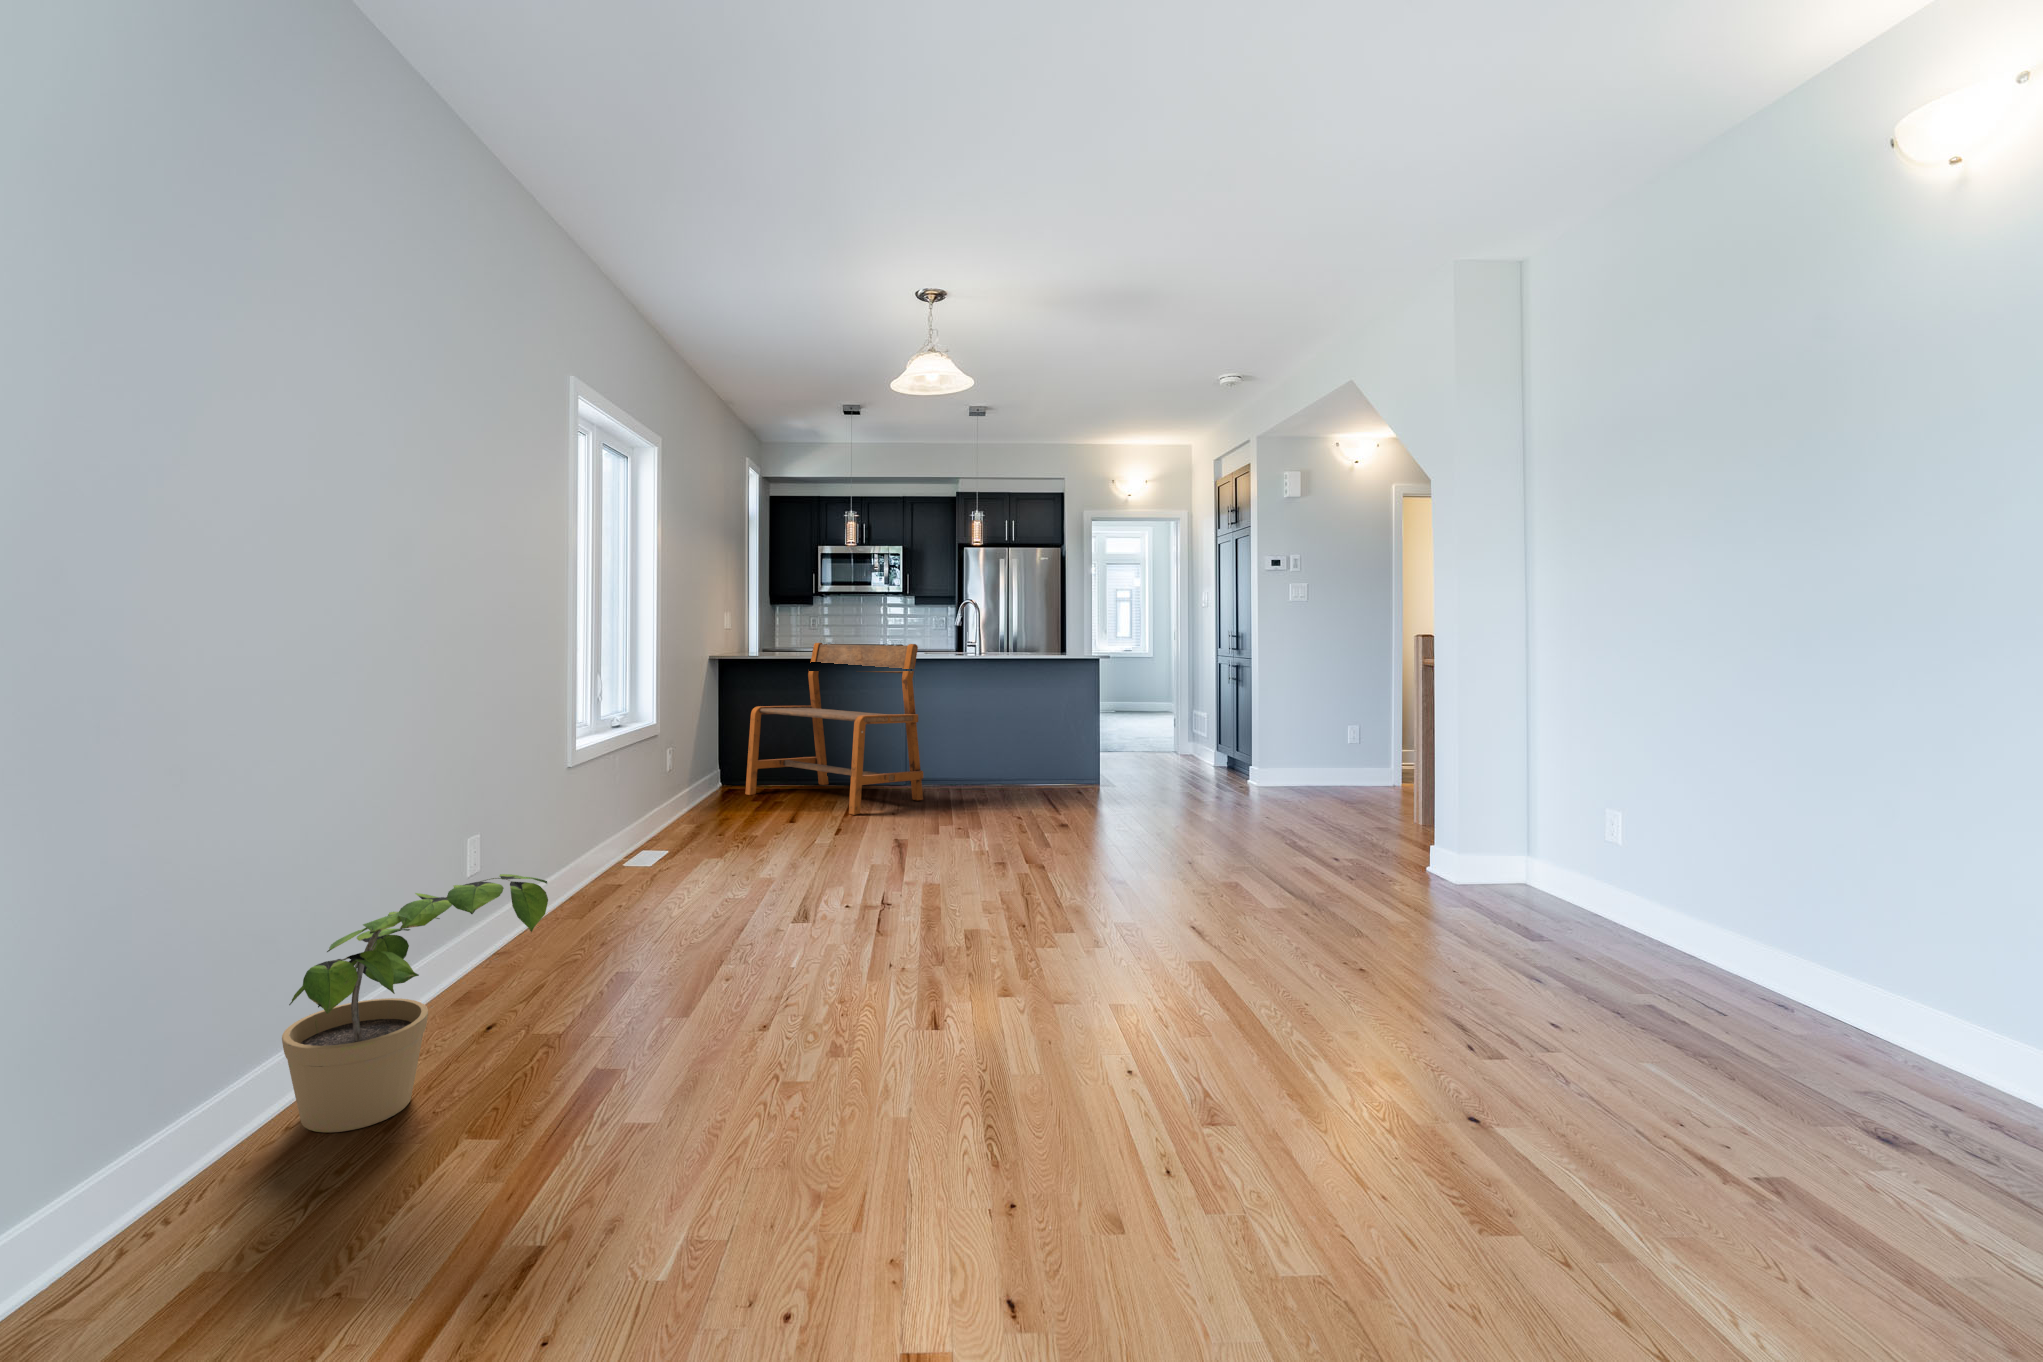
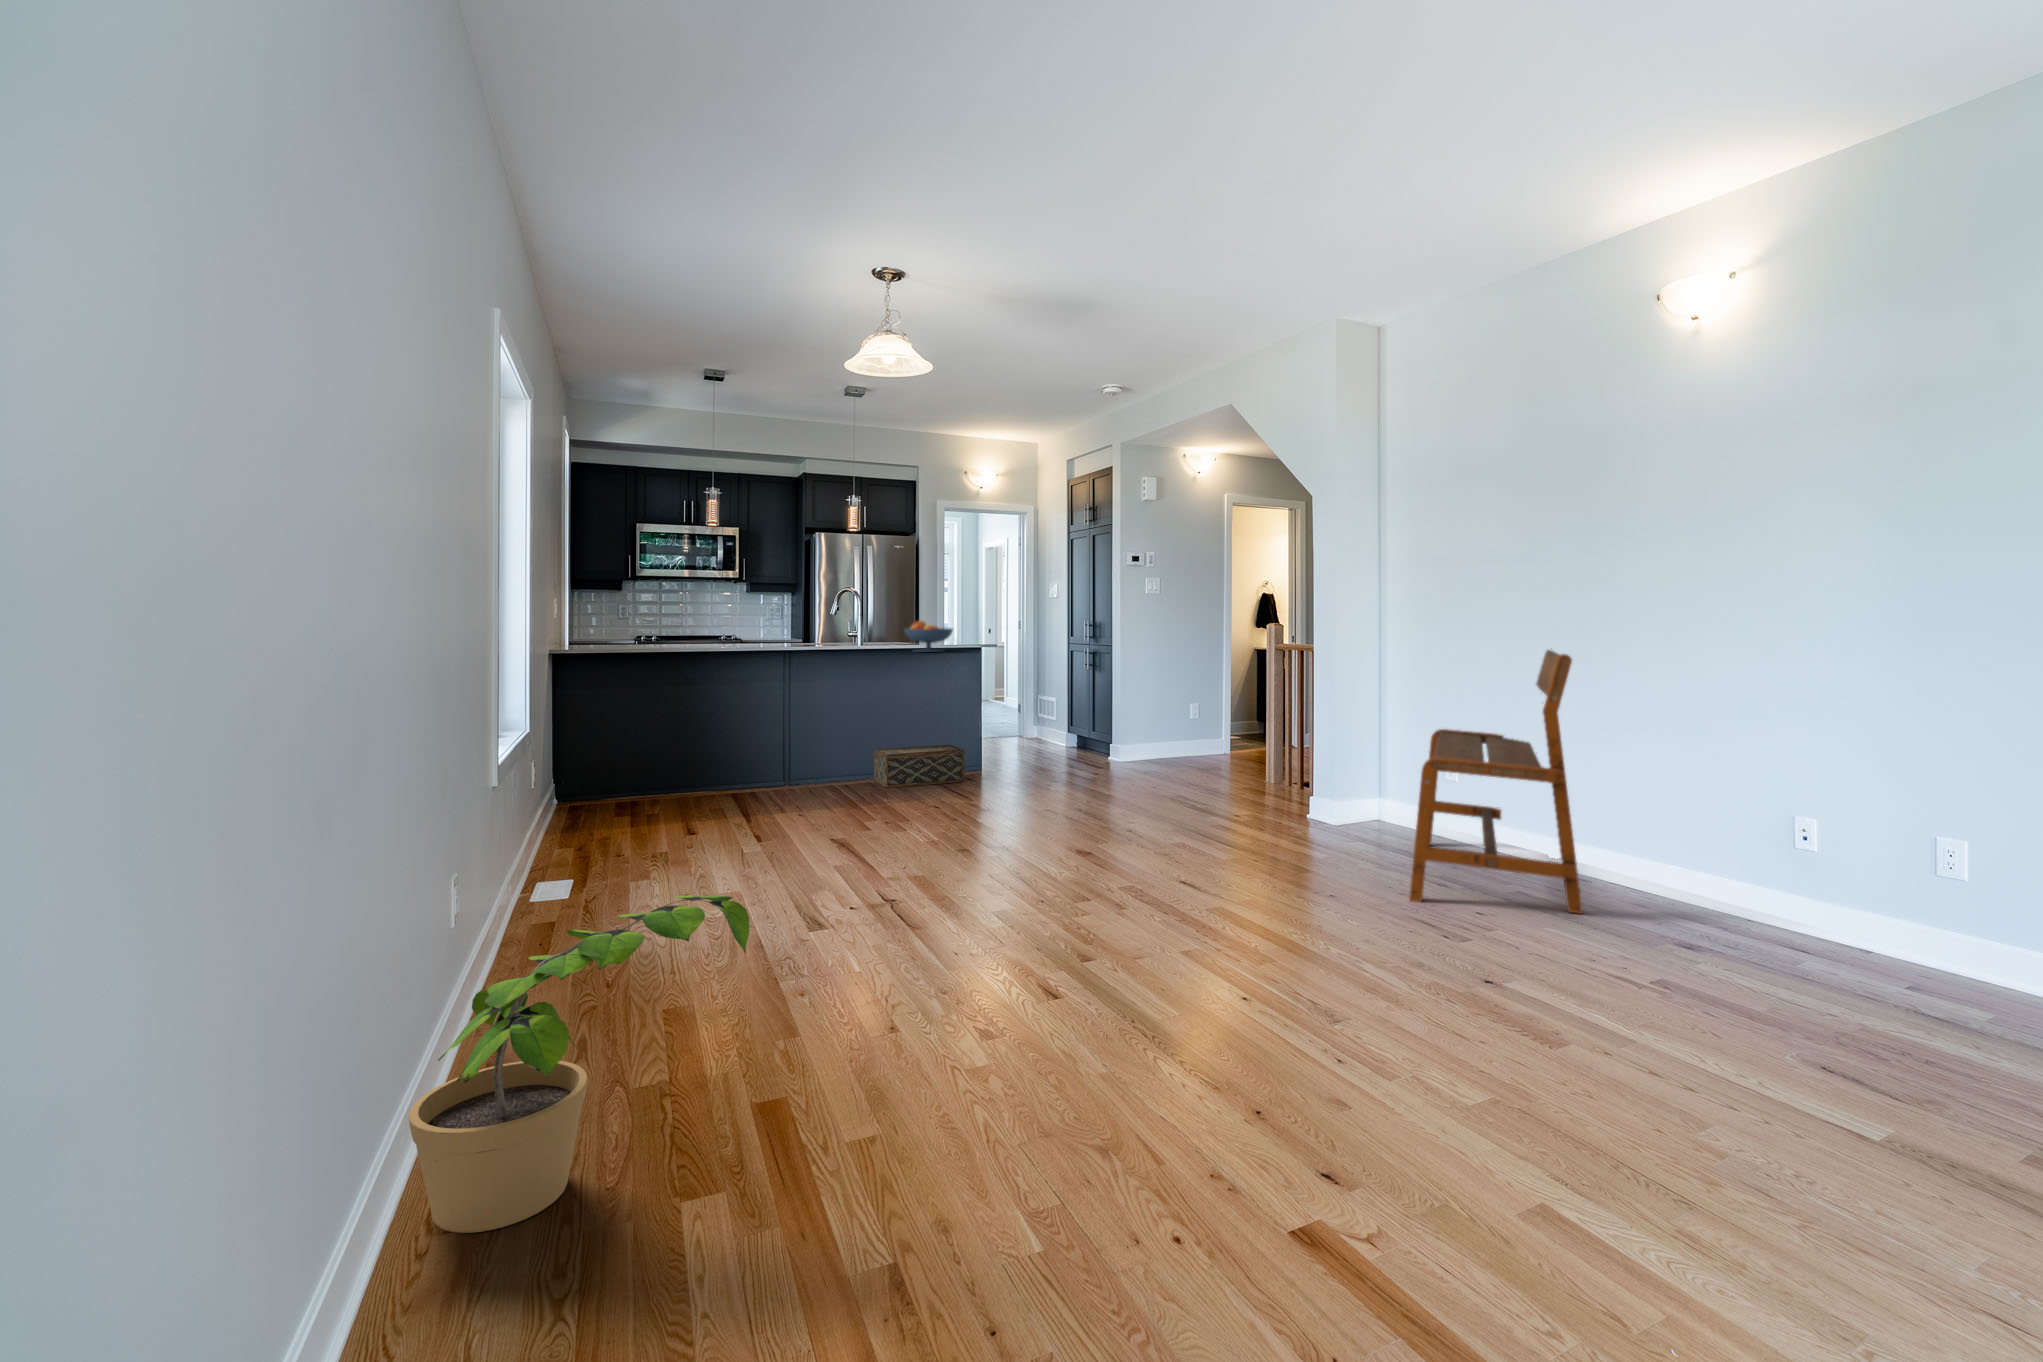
fruit bowl: none [1016,632,1066,663] -> present [904,621,953,652]
bench: present [745,643,923,815] -> present [1409,650,1582,914]
woven basket: none [987,756,1071,795] -> present [874,745,965,788]

